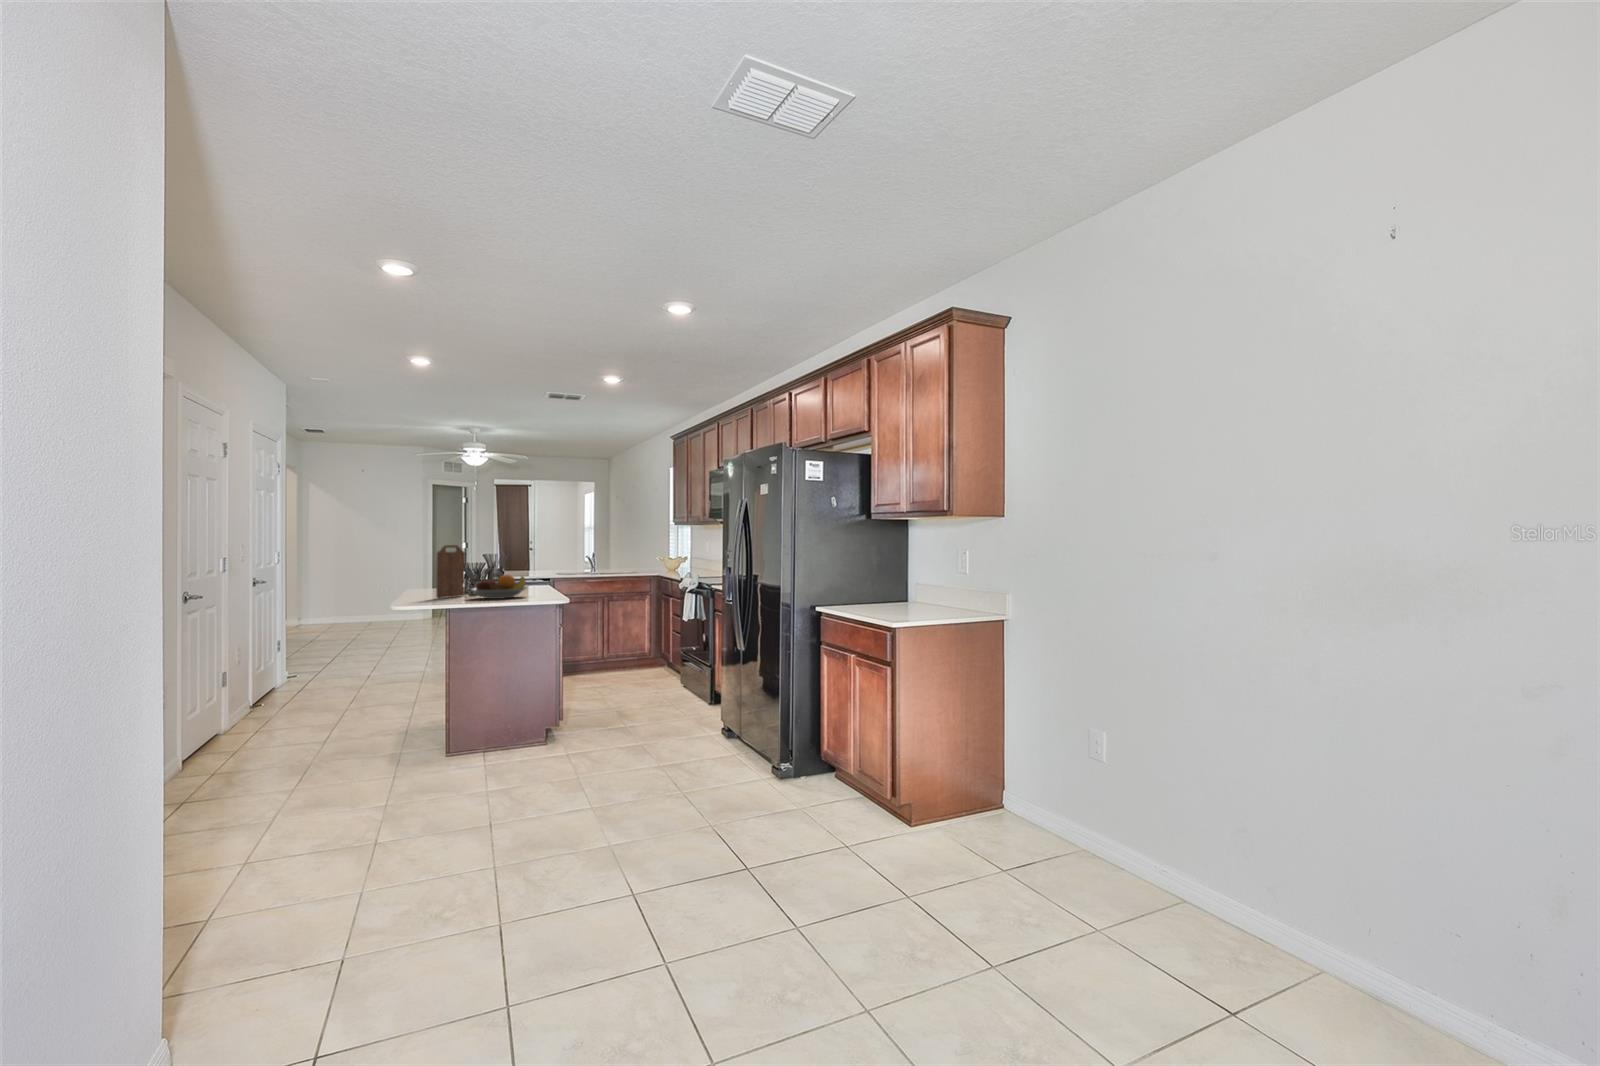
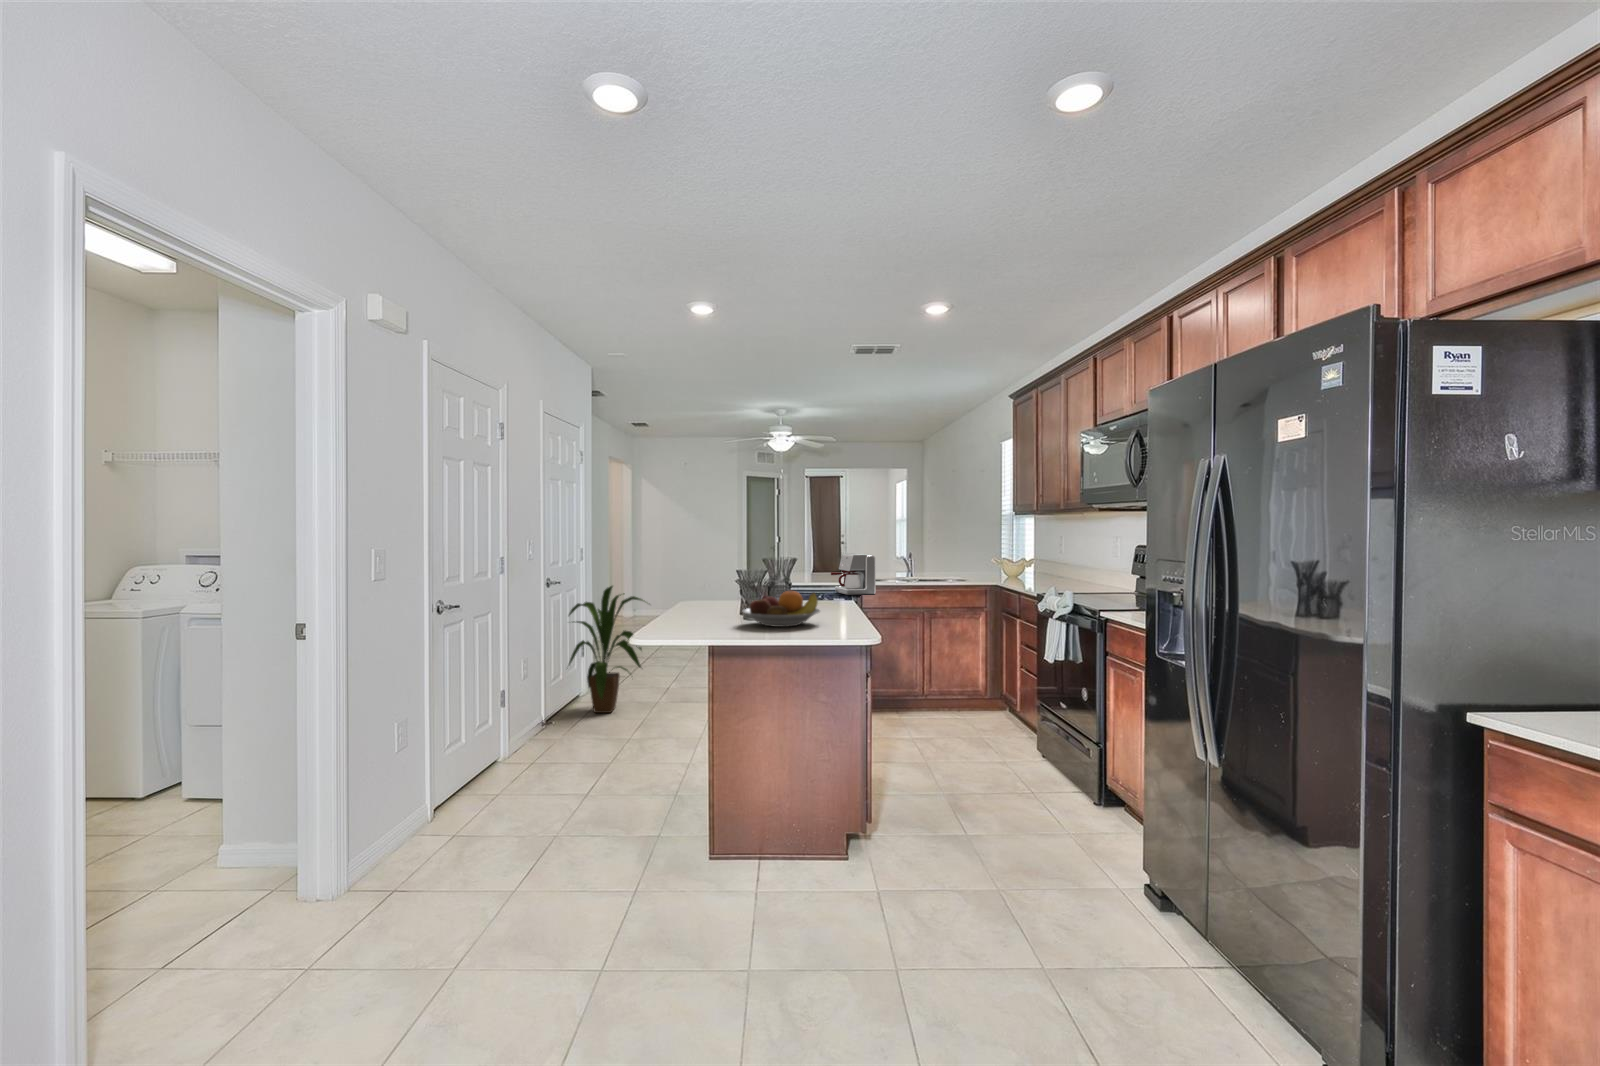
cutting board: present [436,545,465,598] -> none [704,545,742,619]
coffee maker: none [529,553,565,585] -> present [831,554,876,595]
house plant: none [272,582,364,697] -> present [568,586,643,713]

